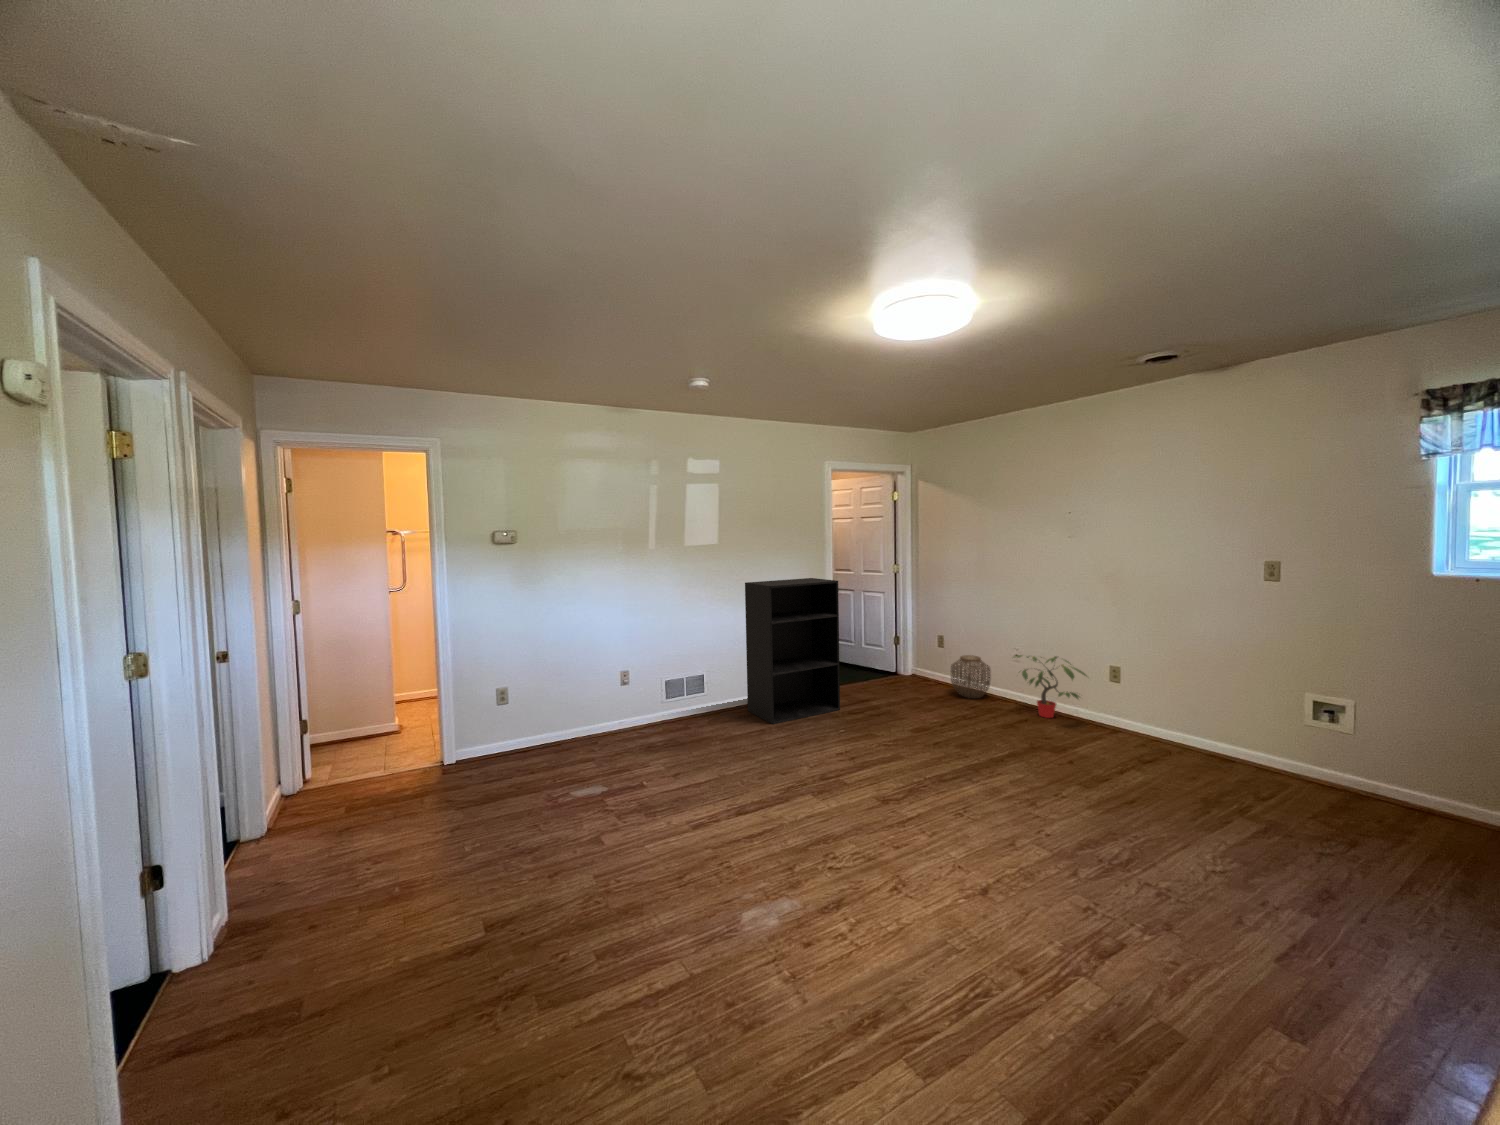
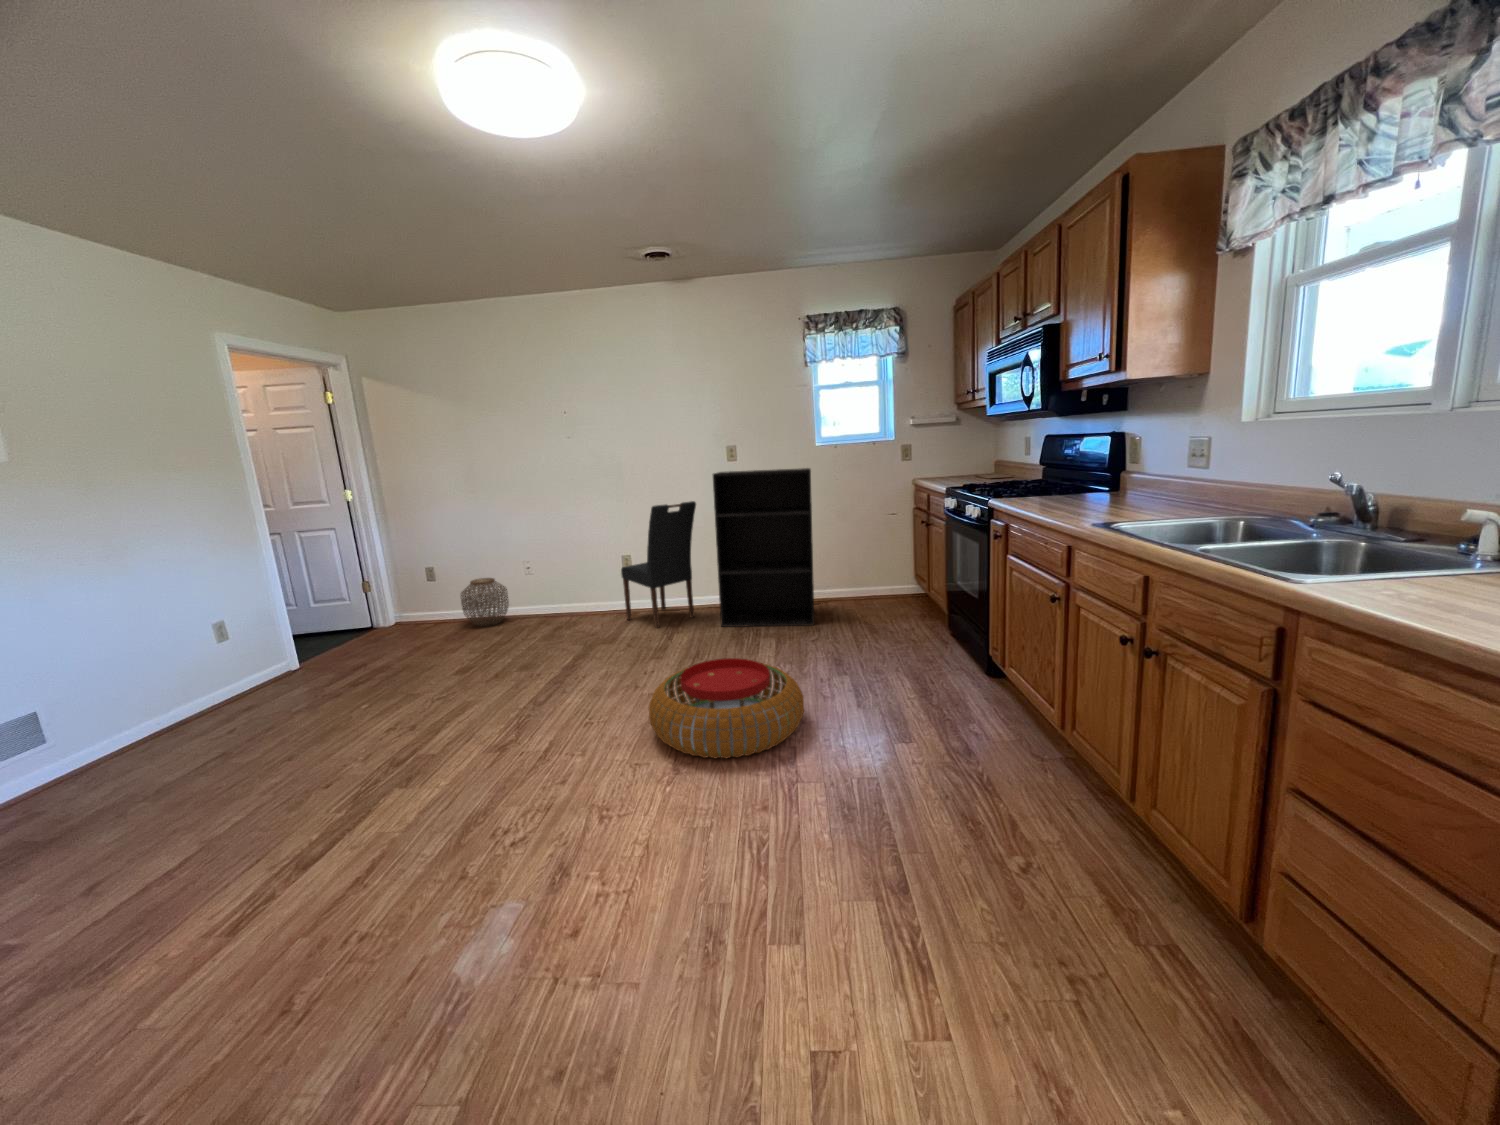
bookshelf: present [745,578,840,724] -> present [713,468,814,627]
dining chair: none [1094,621,1193,757] -> present [621,501,696,628]
potted plant: present [1015,655,1087,718] -> none [536,558,615,621]
pouf: none [988,803,1182,933] -> present [648,658,804,759]

